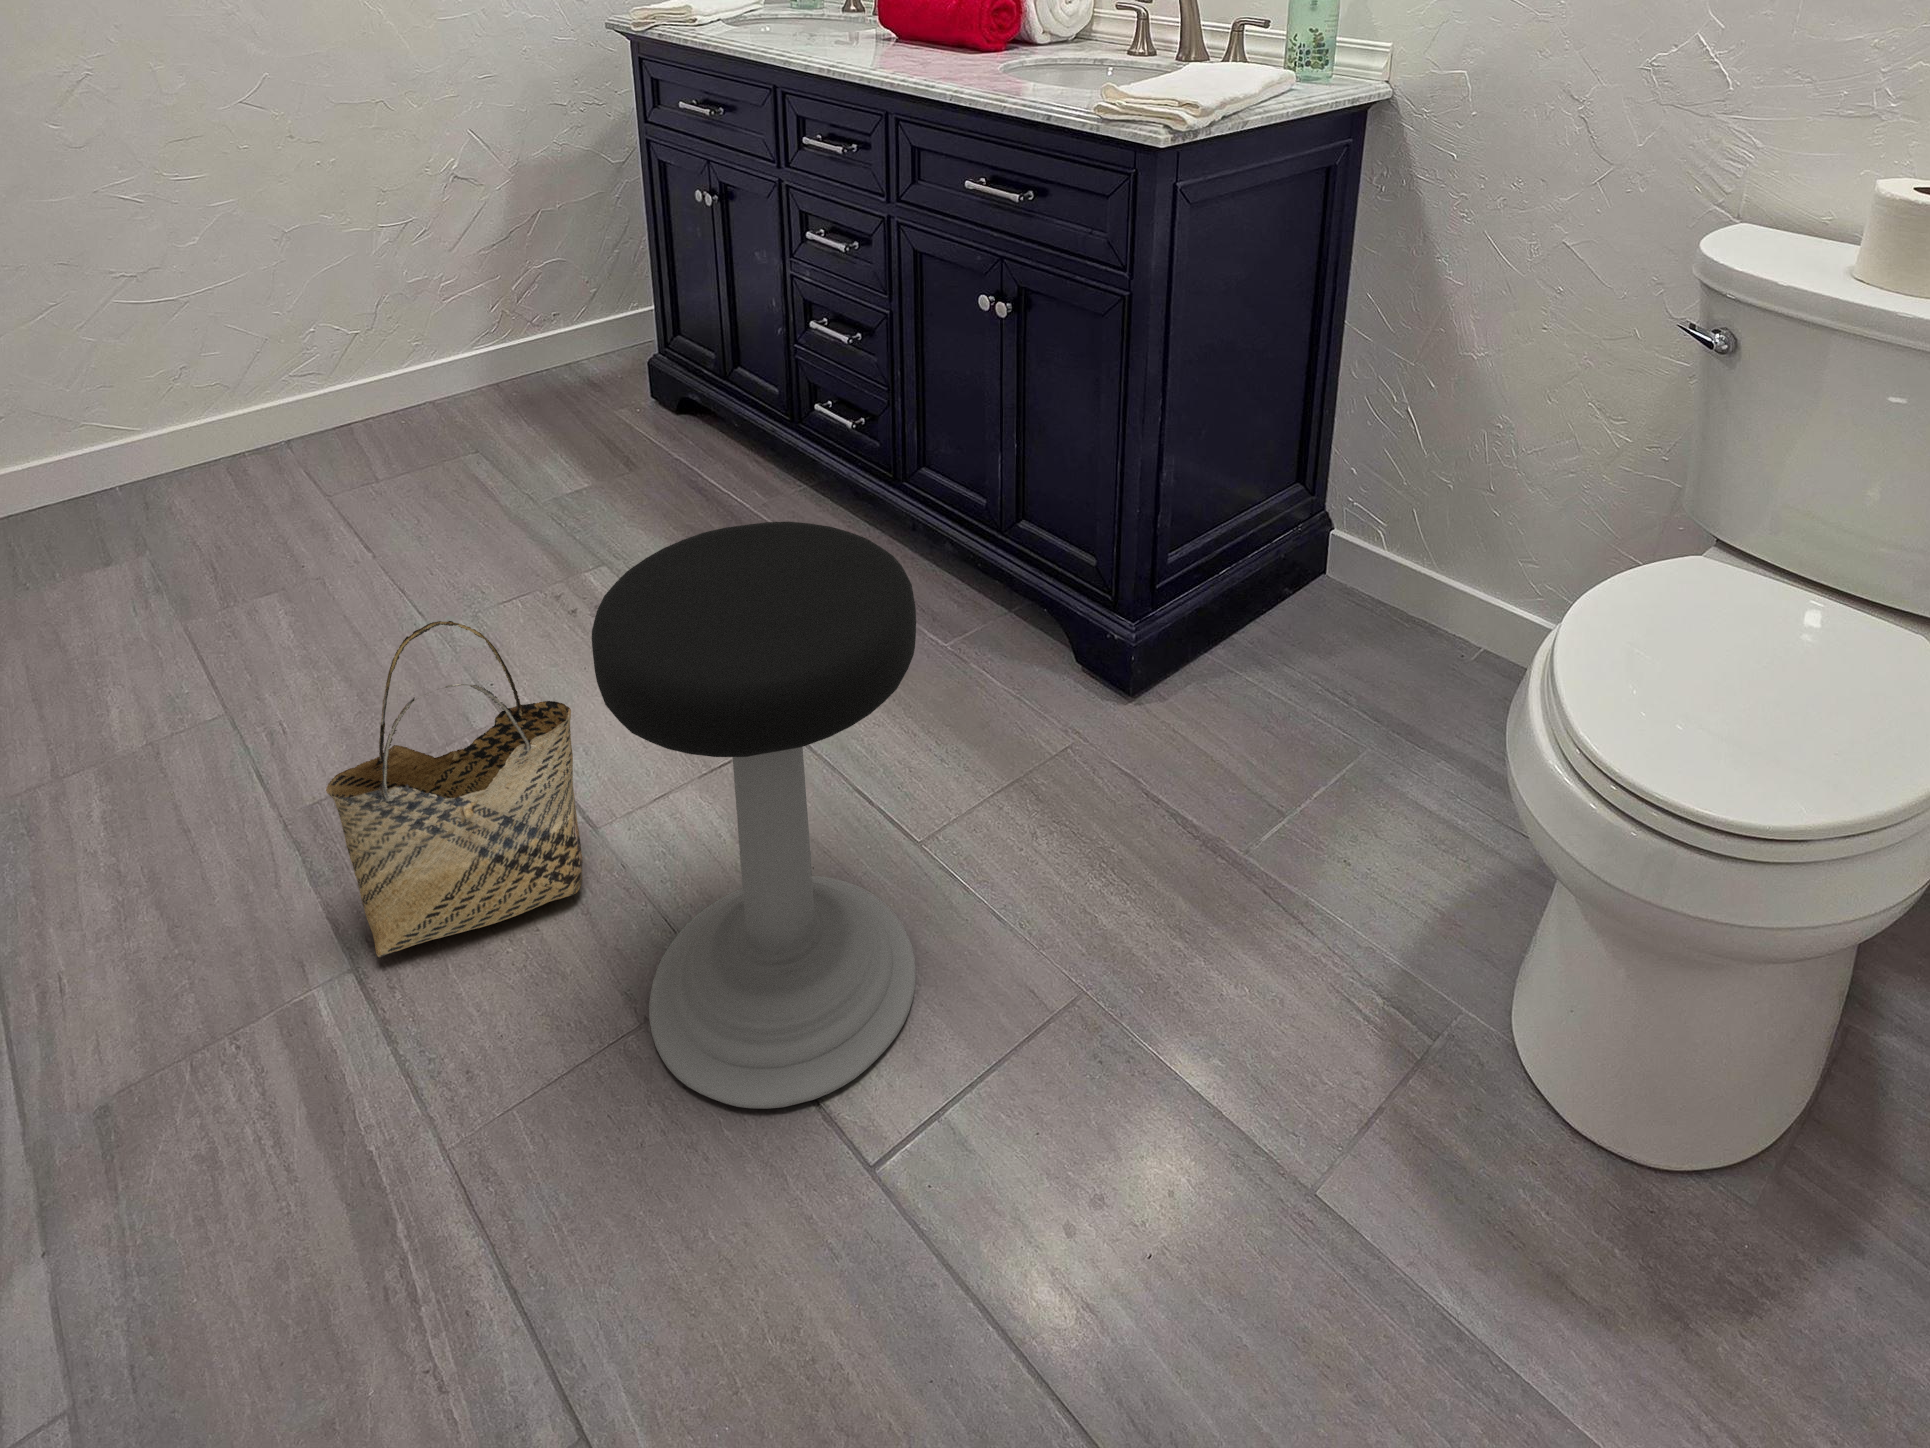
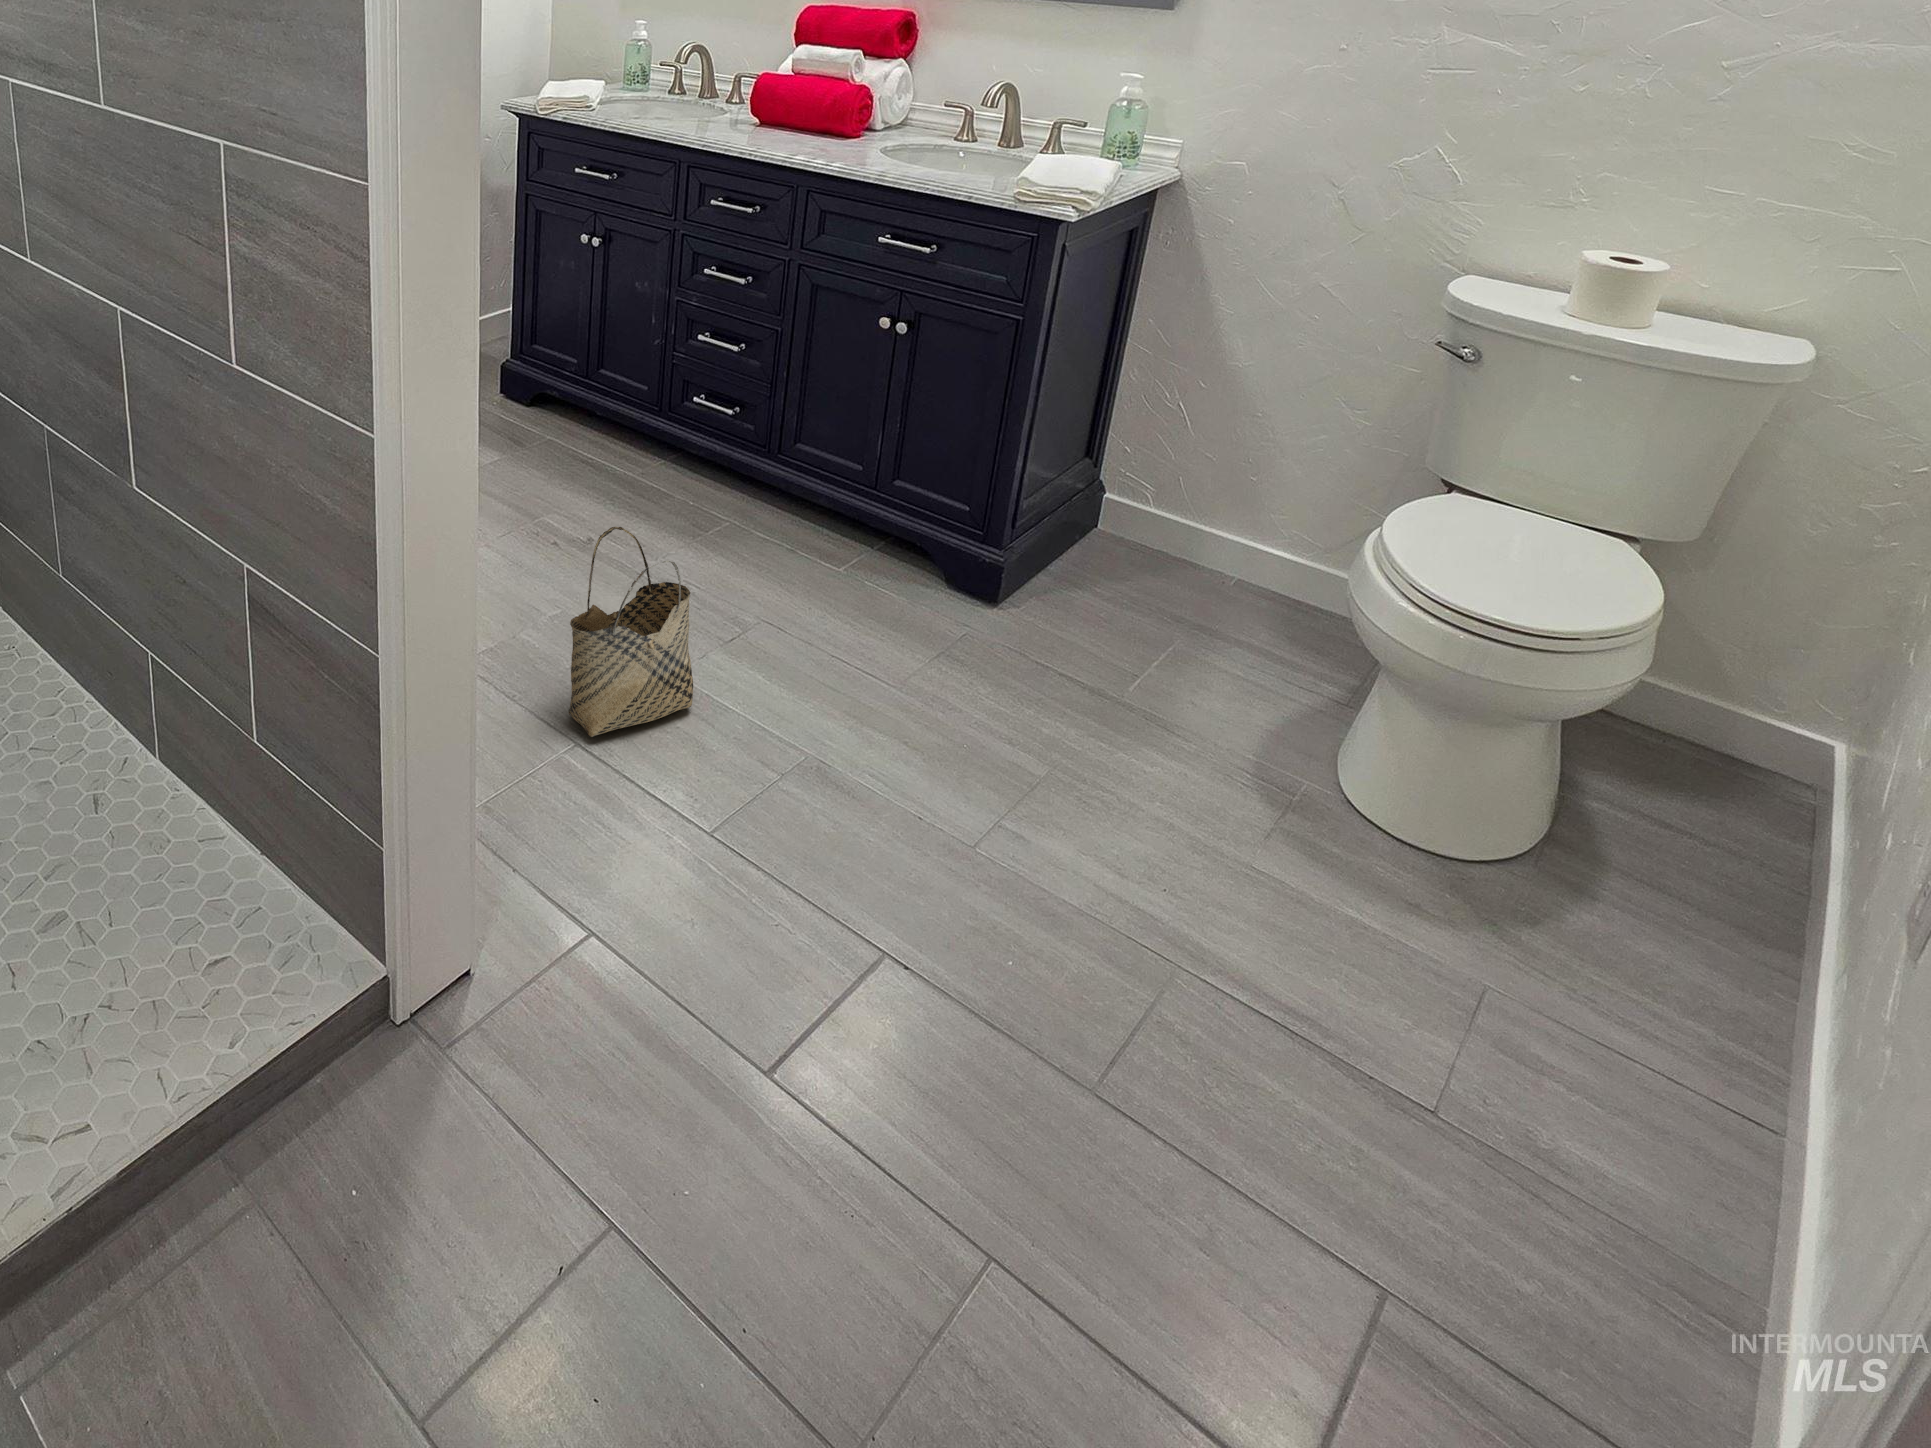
stool: present [592,522,916,1109] -> none [771,463,996,819]

